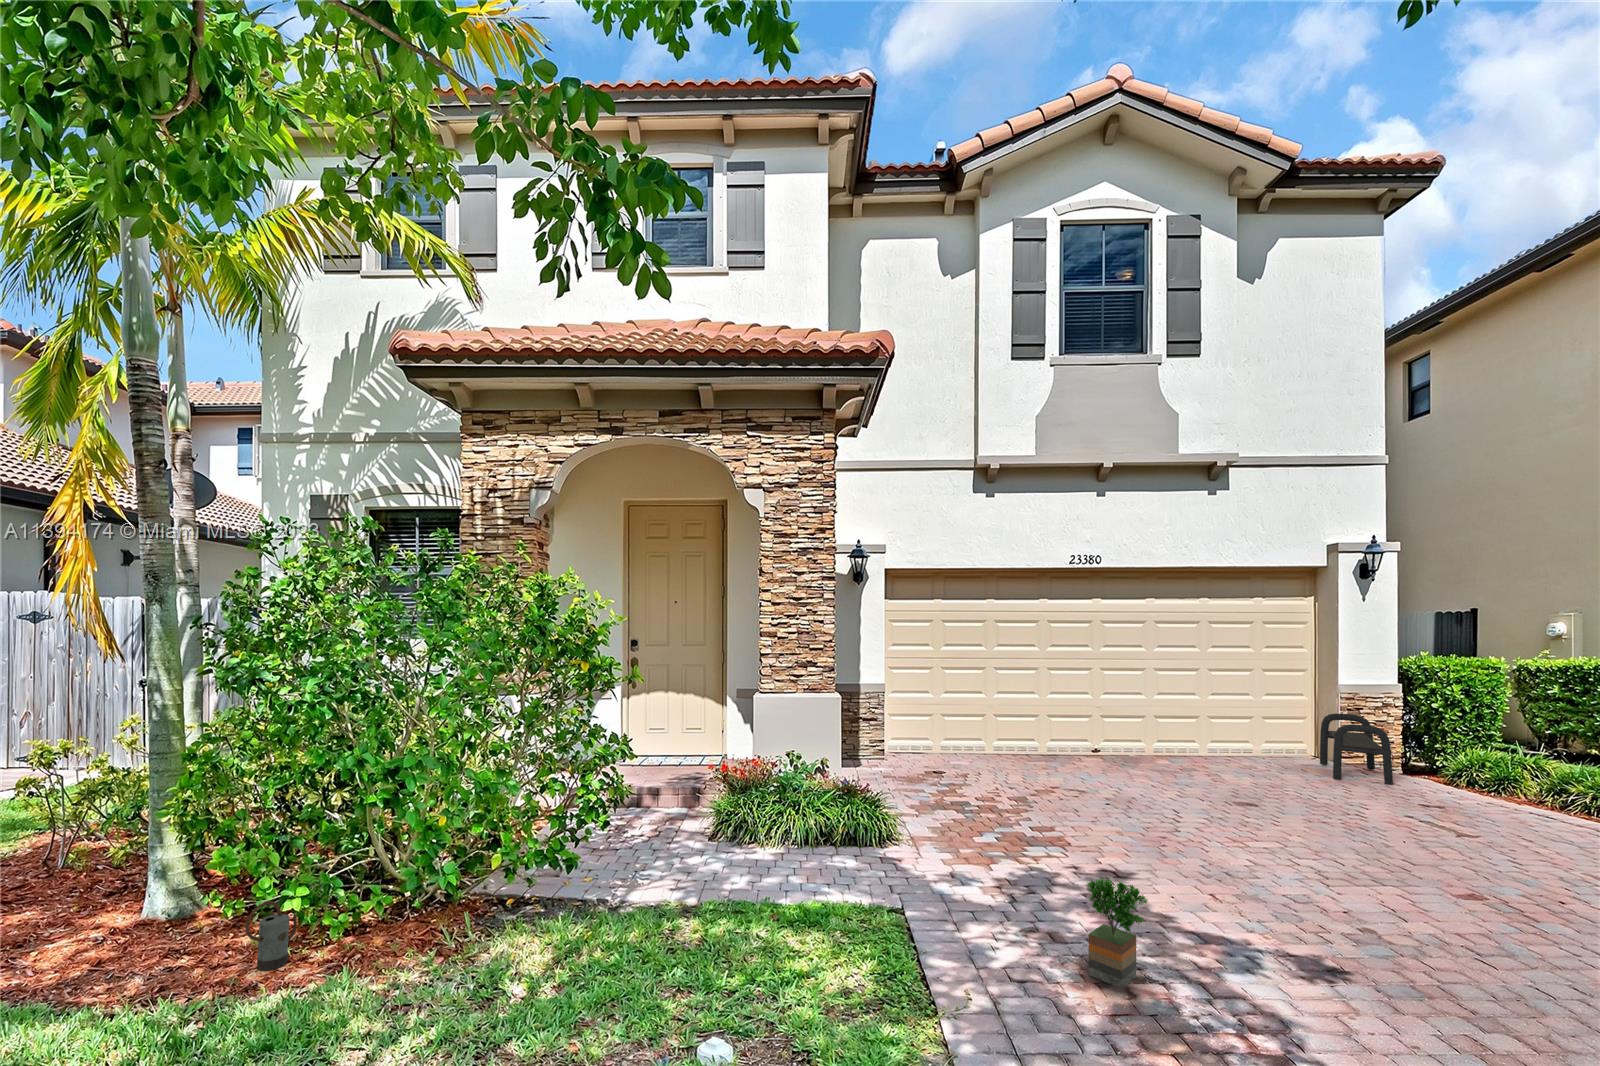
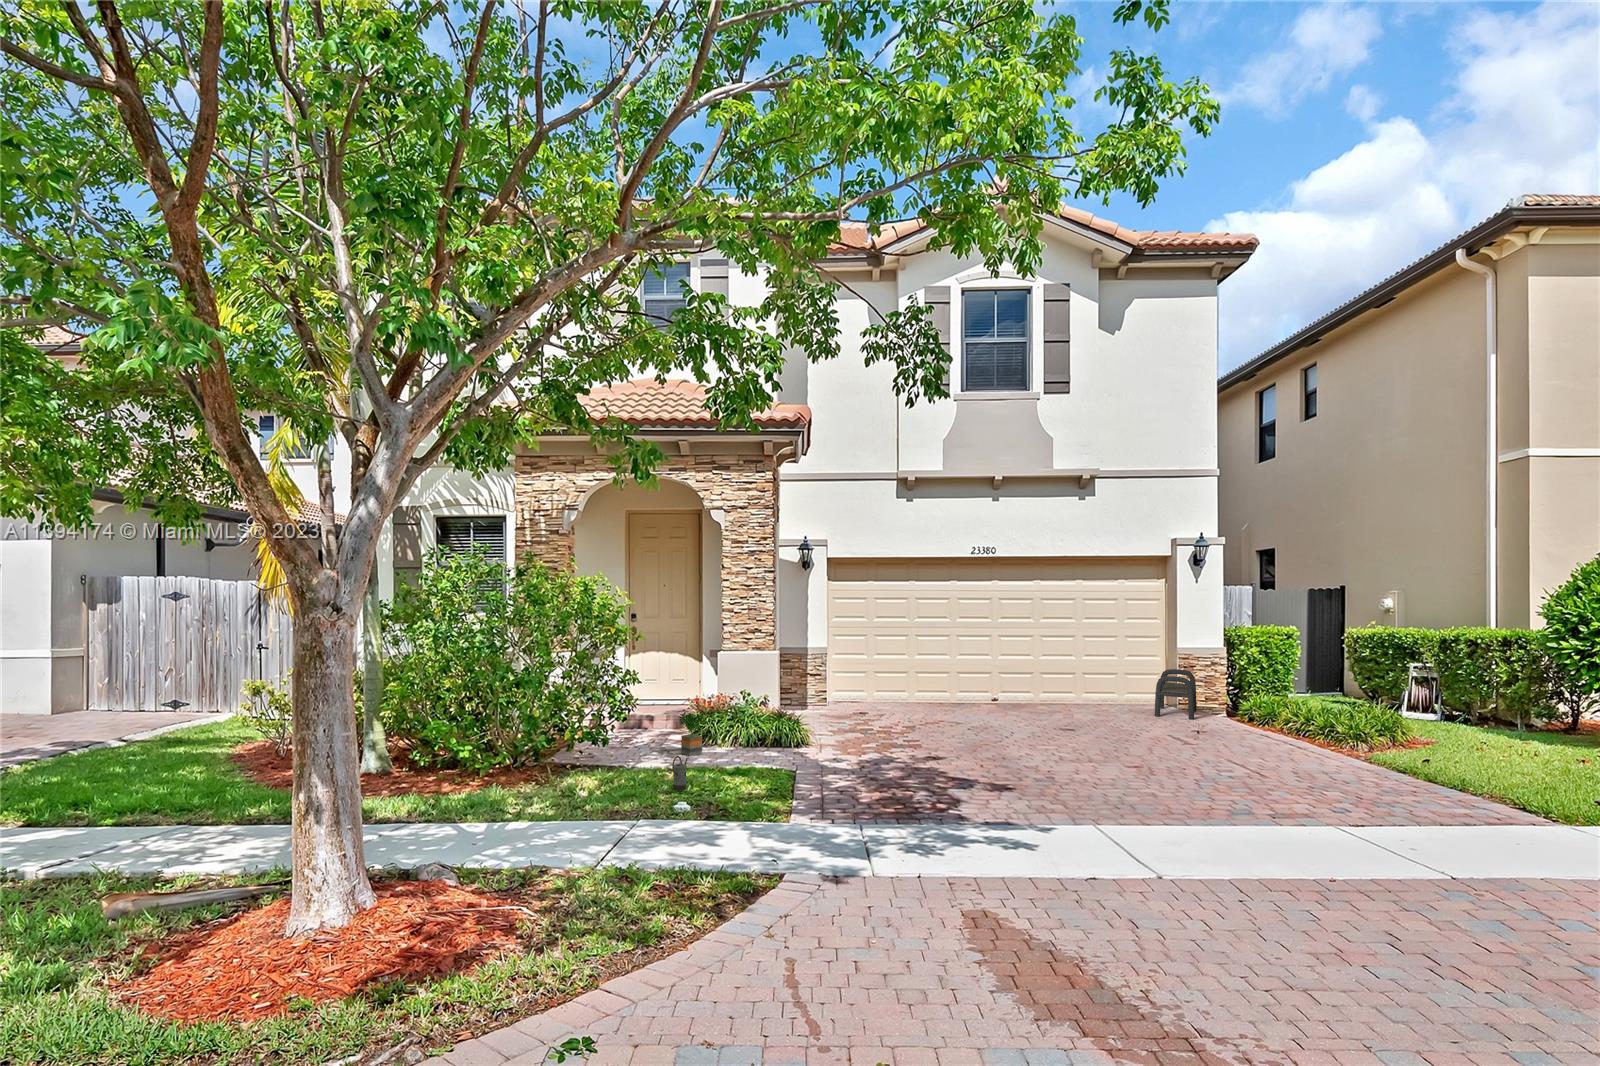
potted tree: present [1086,878,1148,989] -> present [680,713,707,756]
watering can: present [245,901,297,971] -> present [672,756,687,790]

